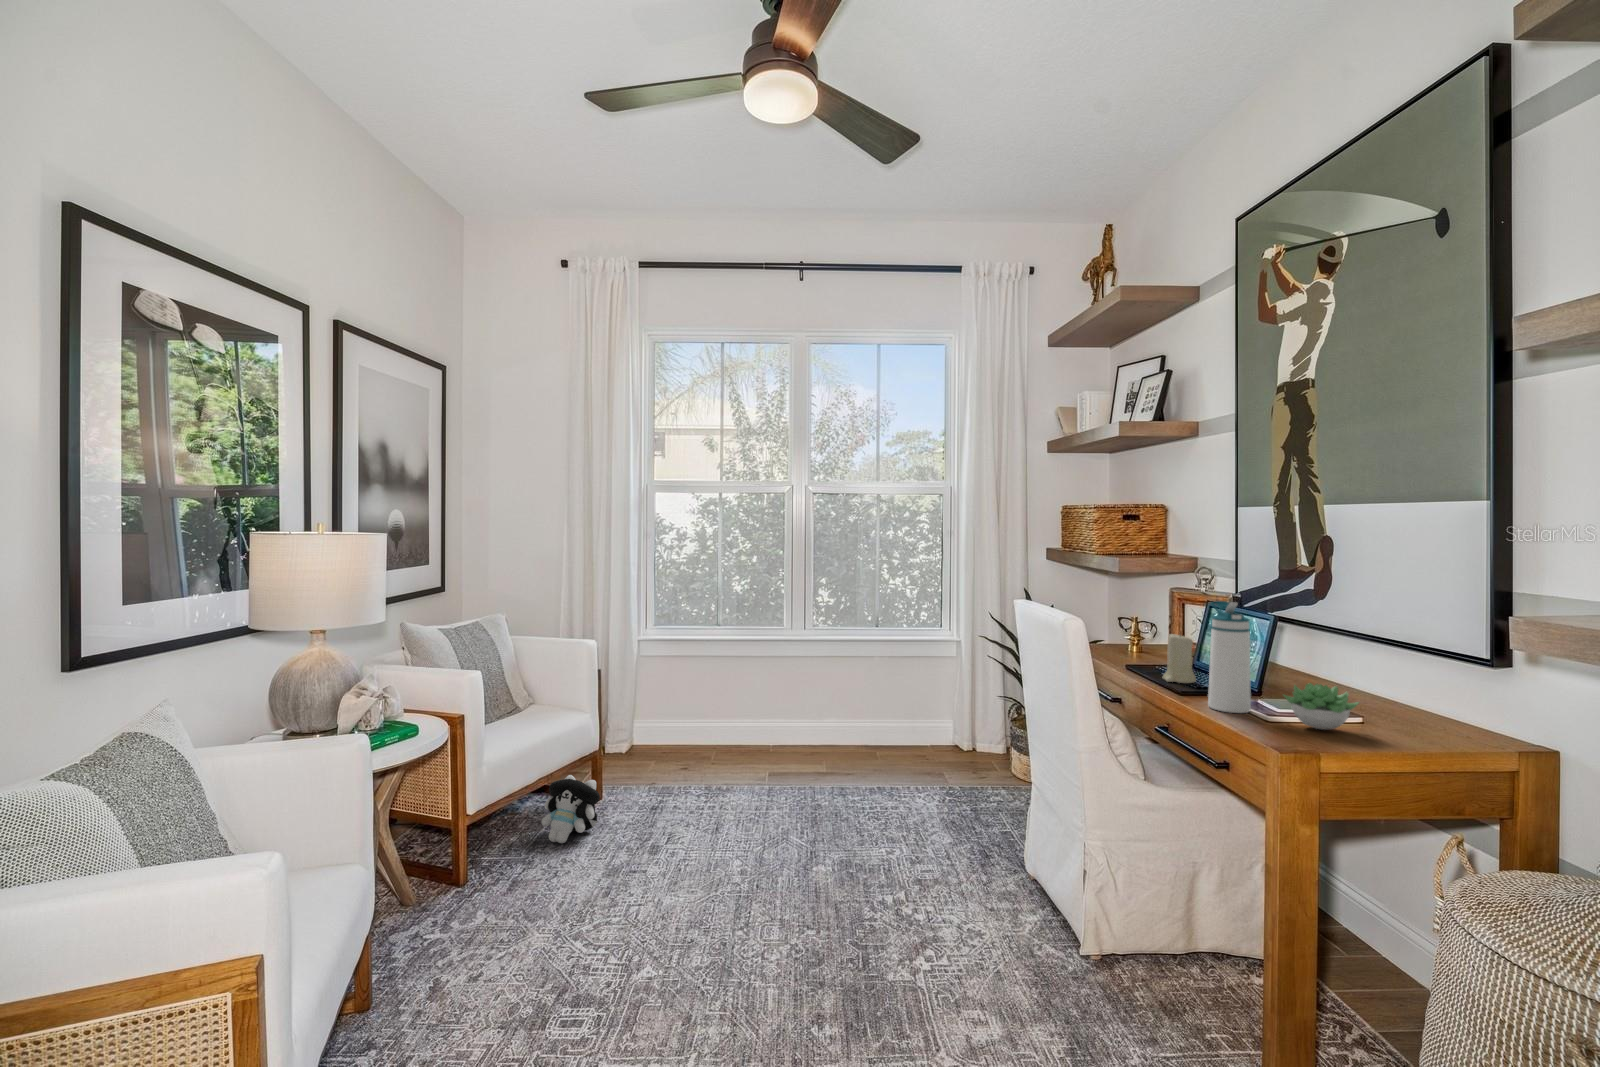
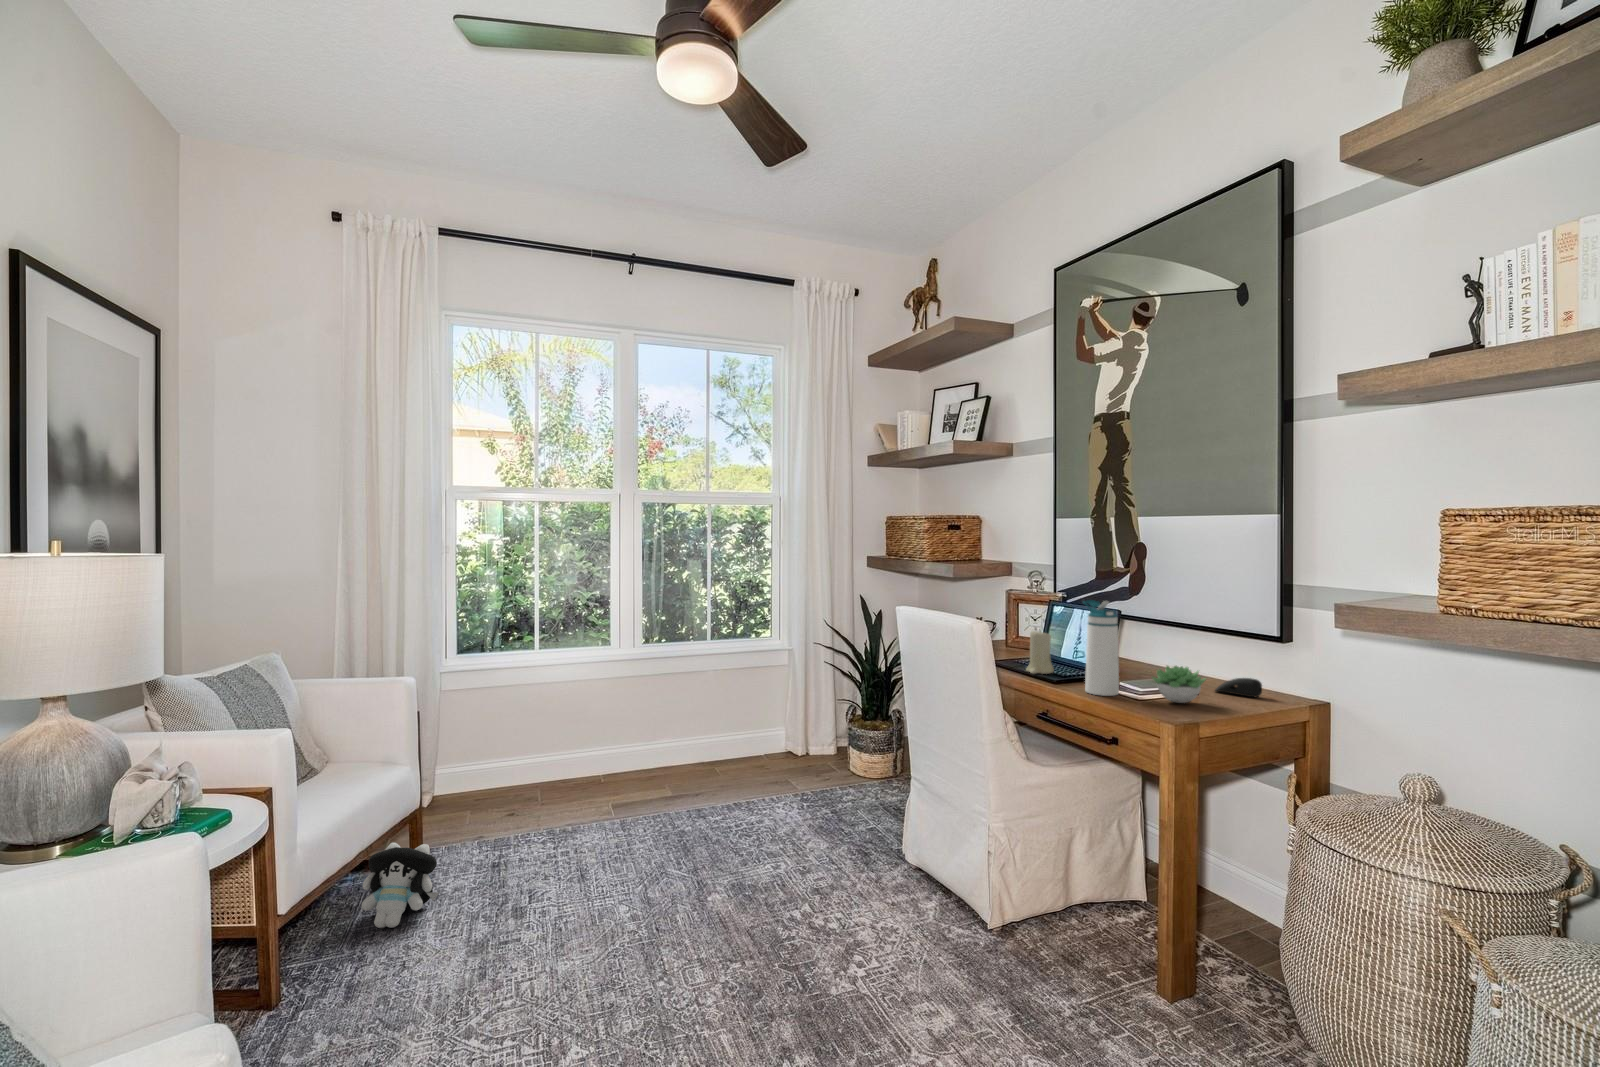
computer mouse: none [1392,707,1457,733] -> present [1215,678,1262,697]

